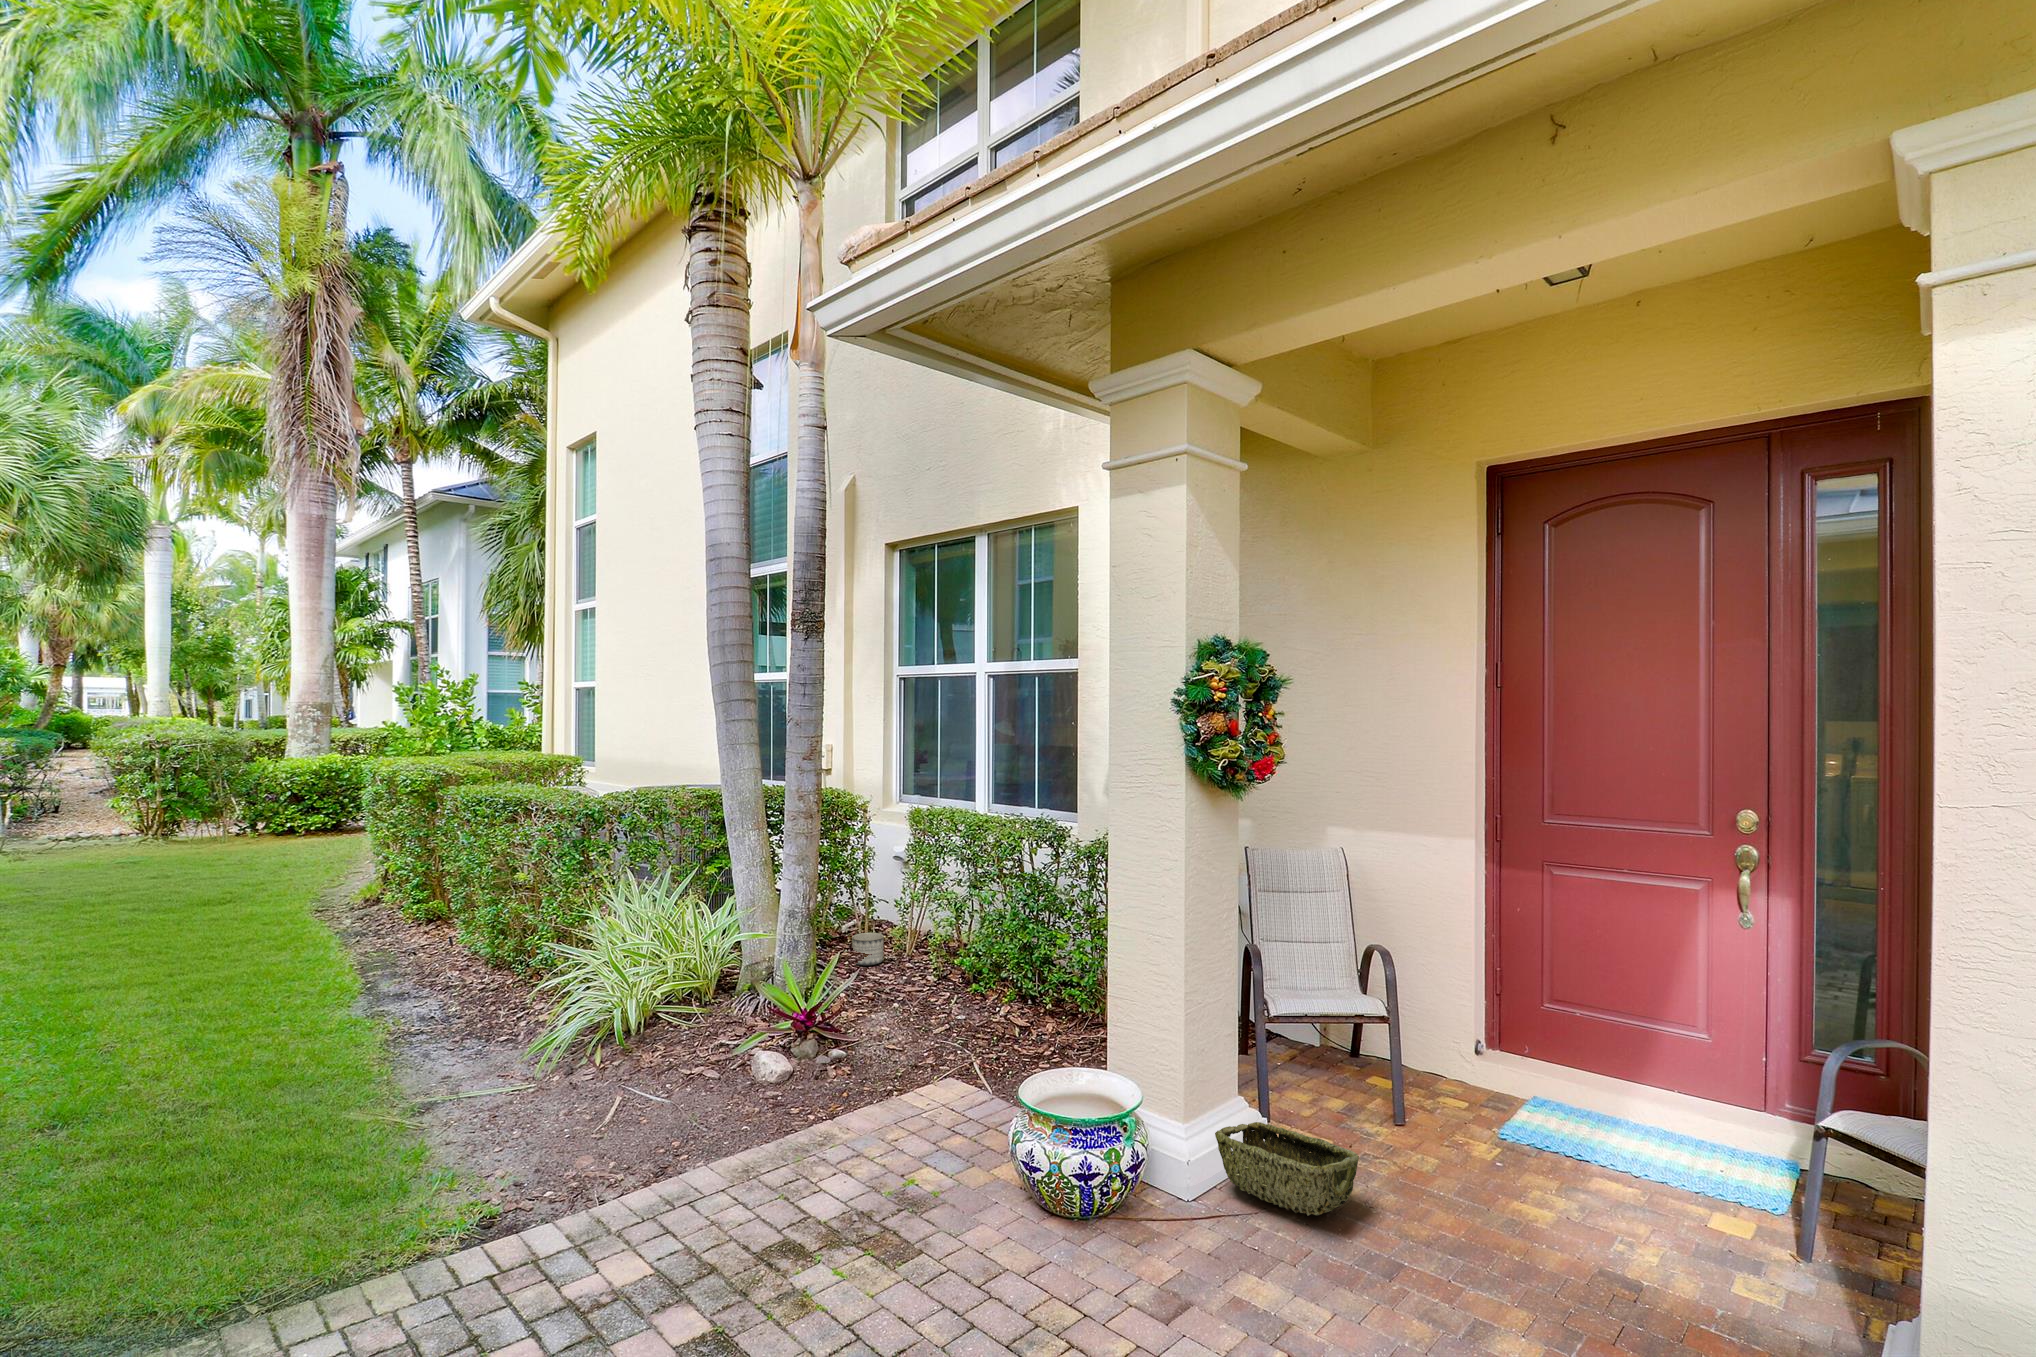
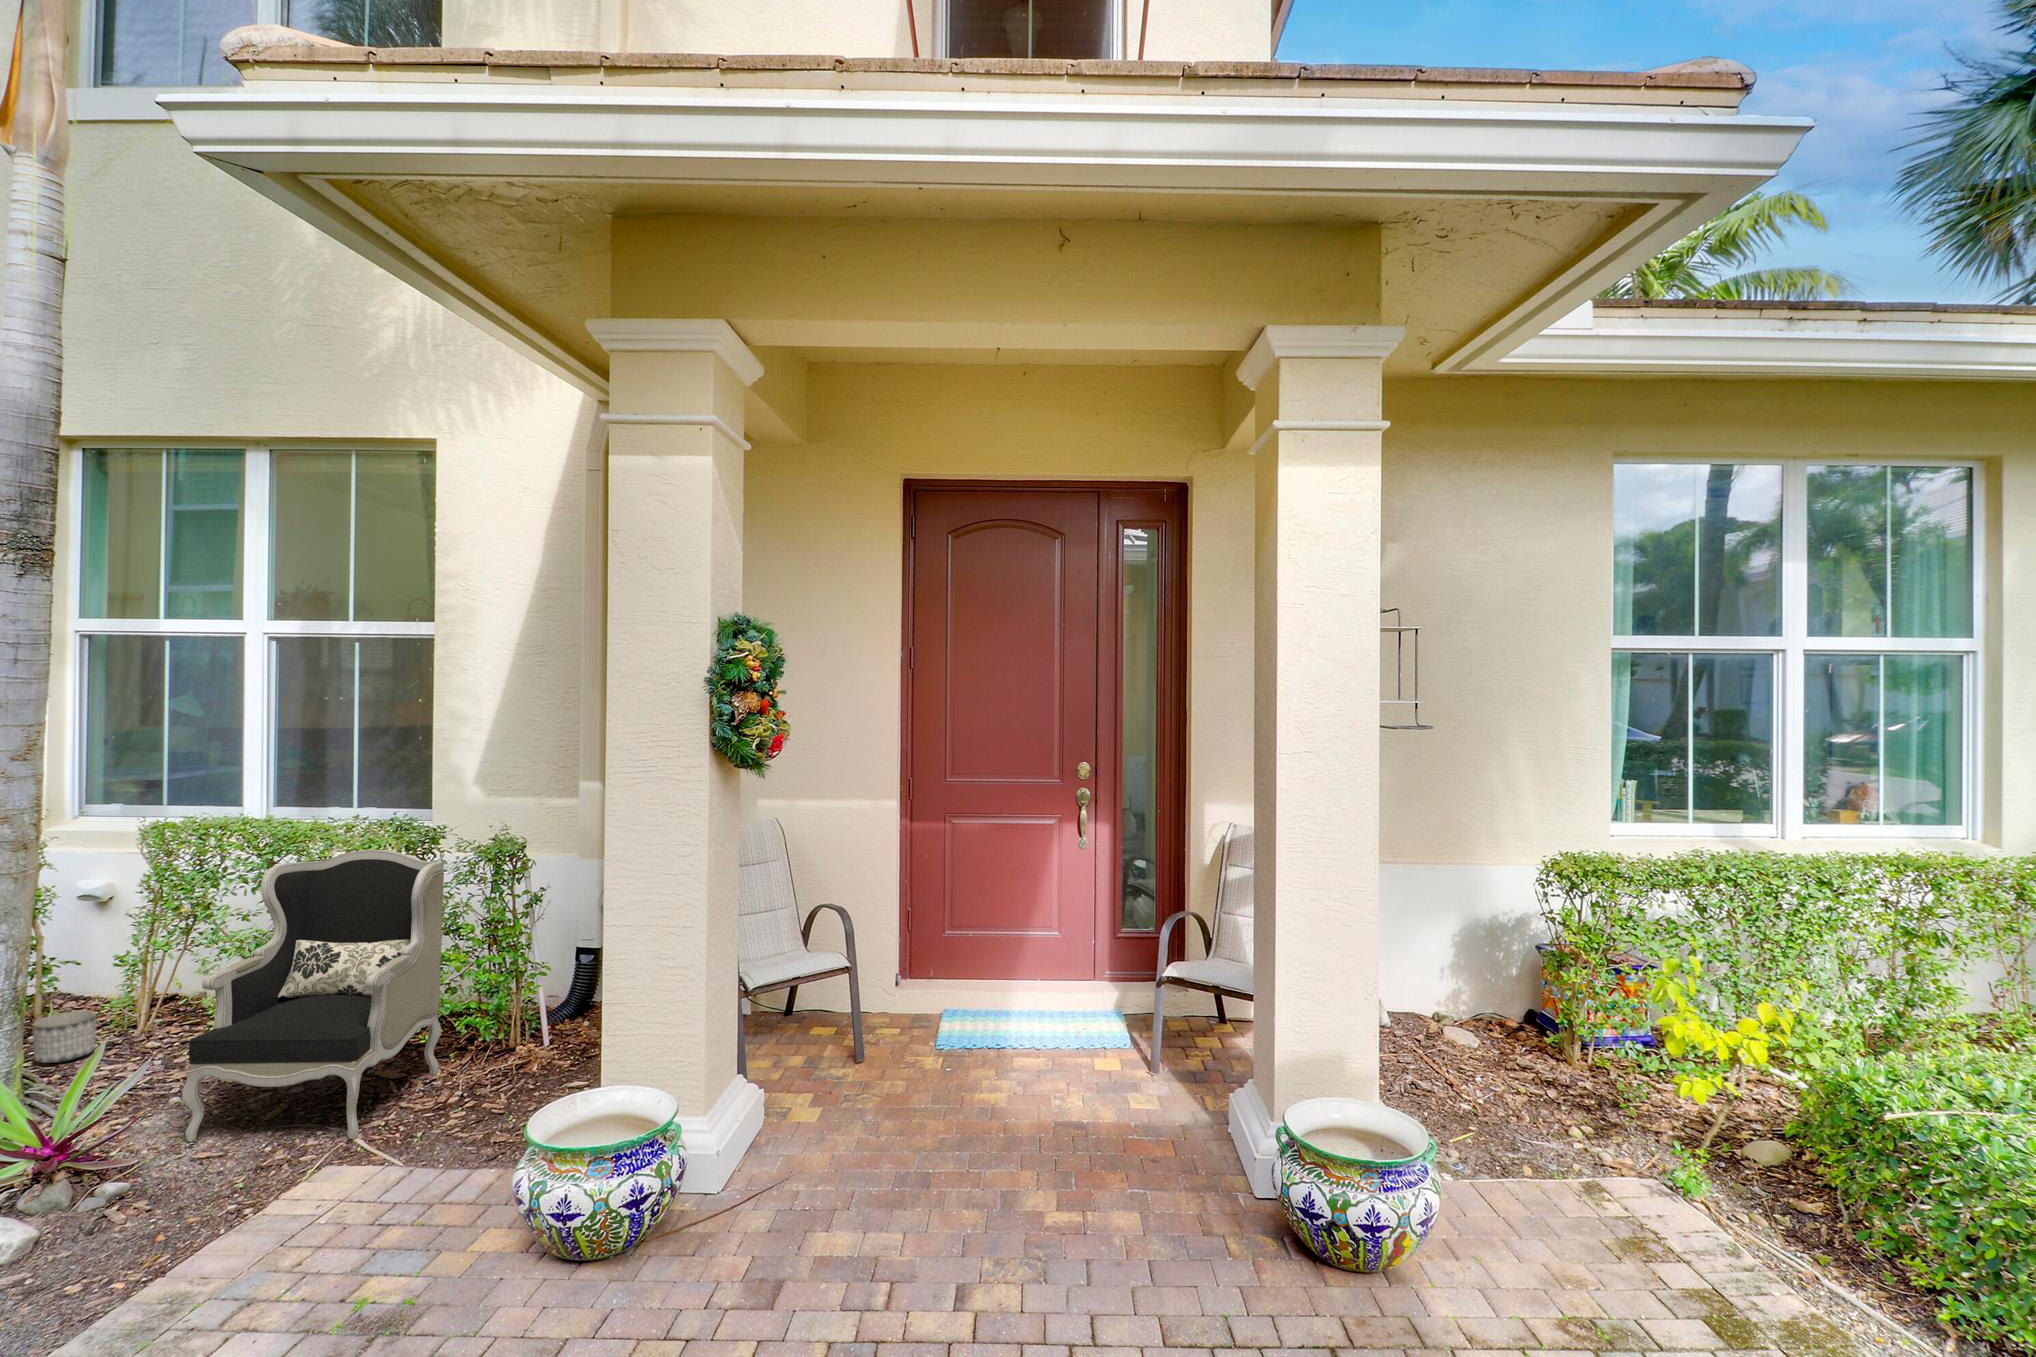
armchair: none [886,840,1056,1063] -> present [182,850,444,1142]
woven basket: present [1215,1122,1359,1216] -> none [734,1092,869,1166]

